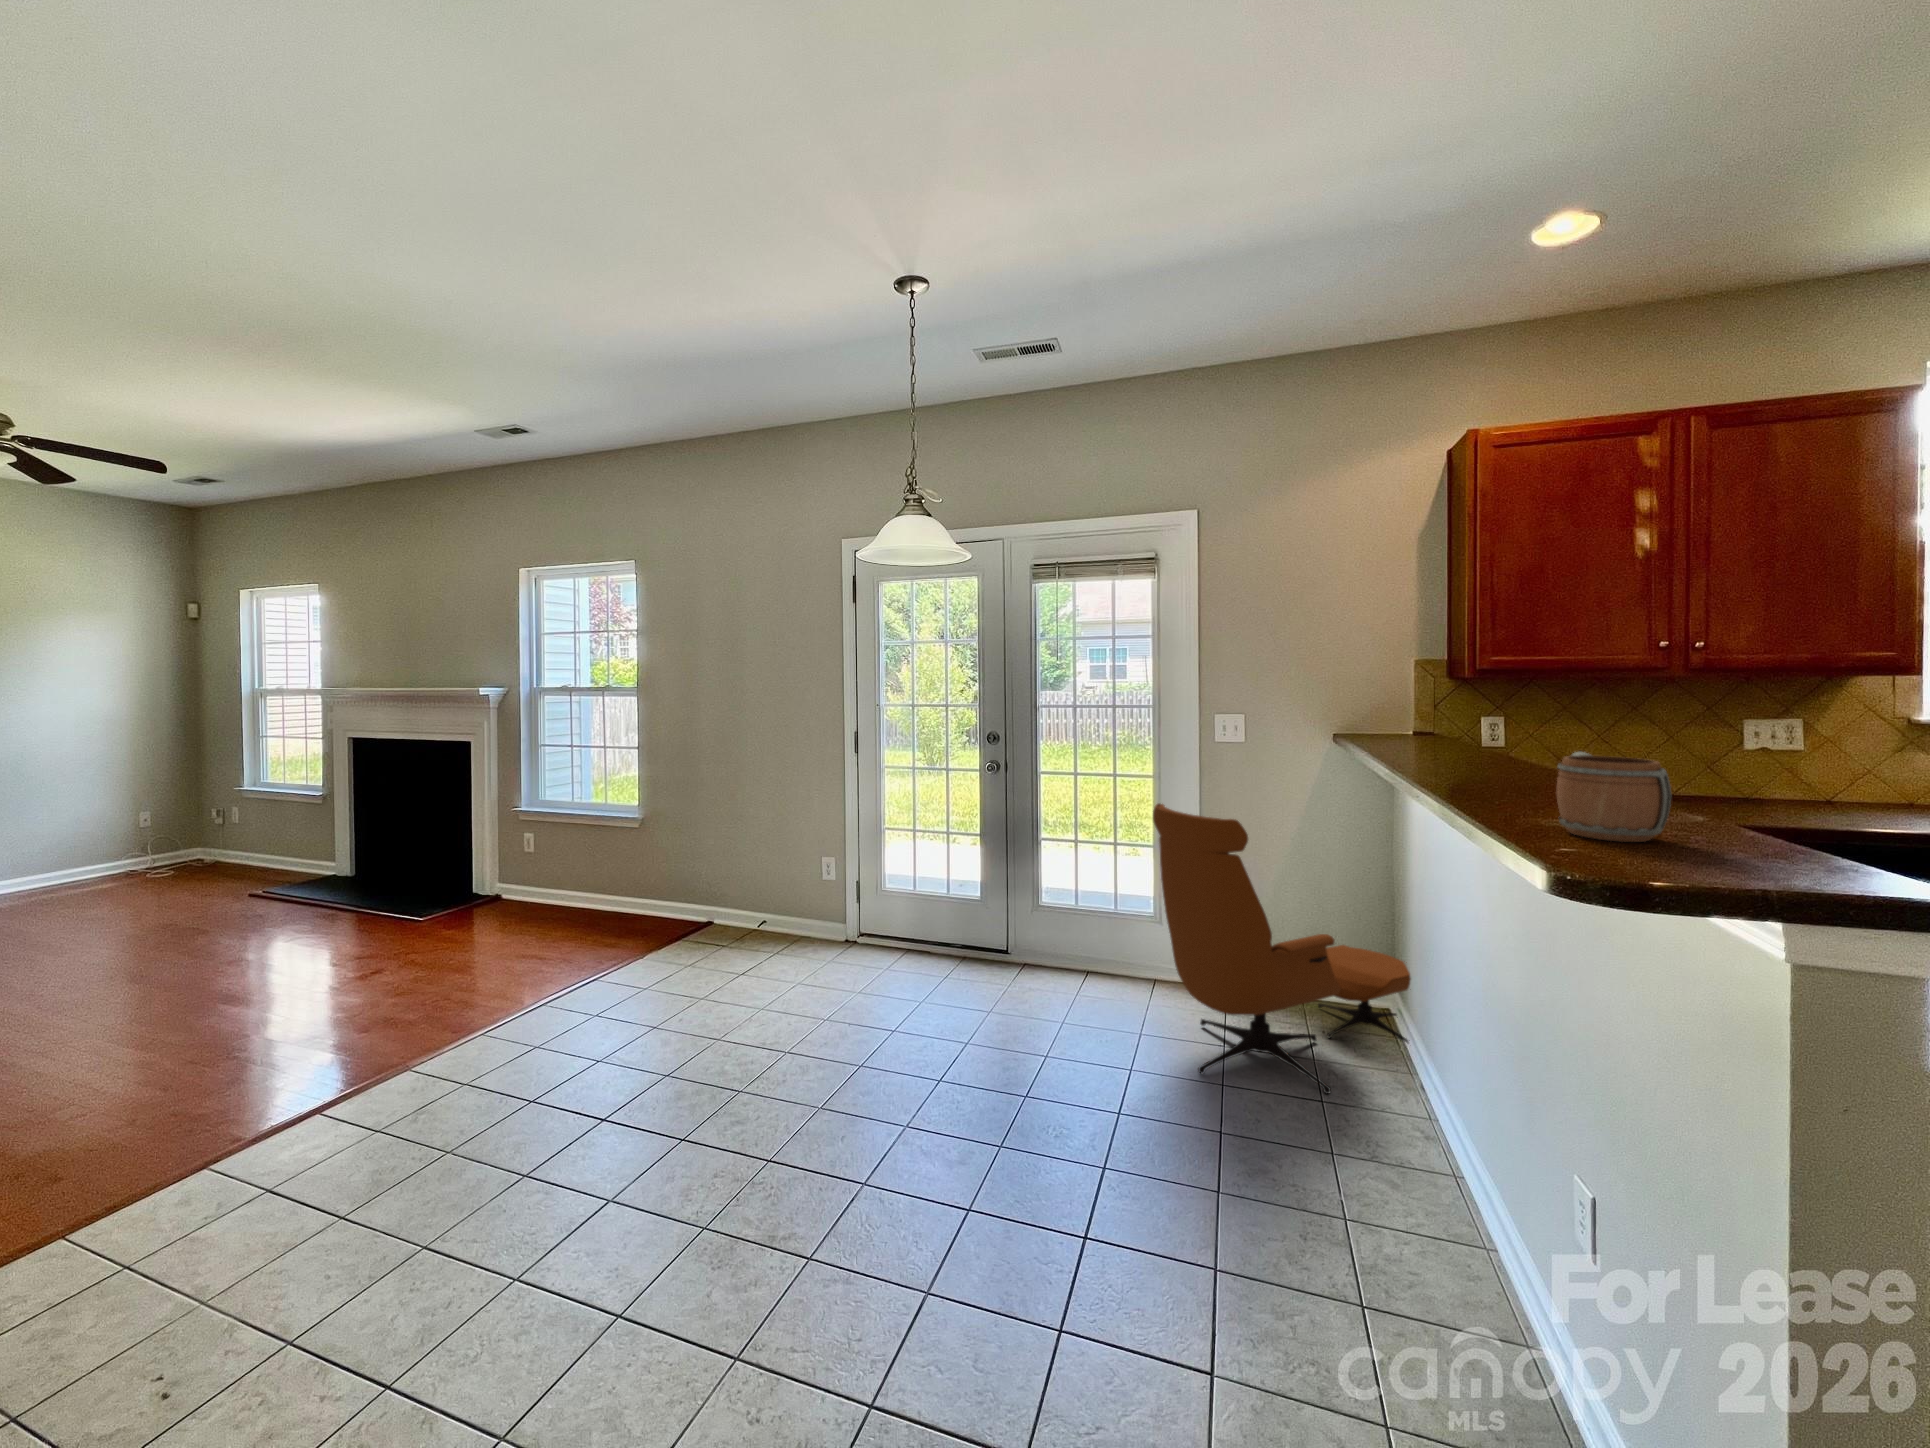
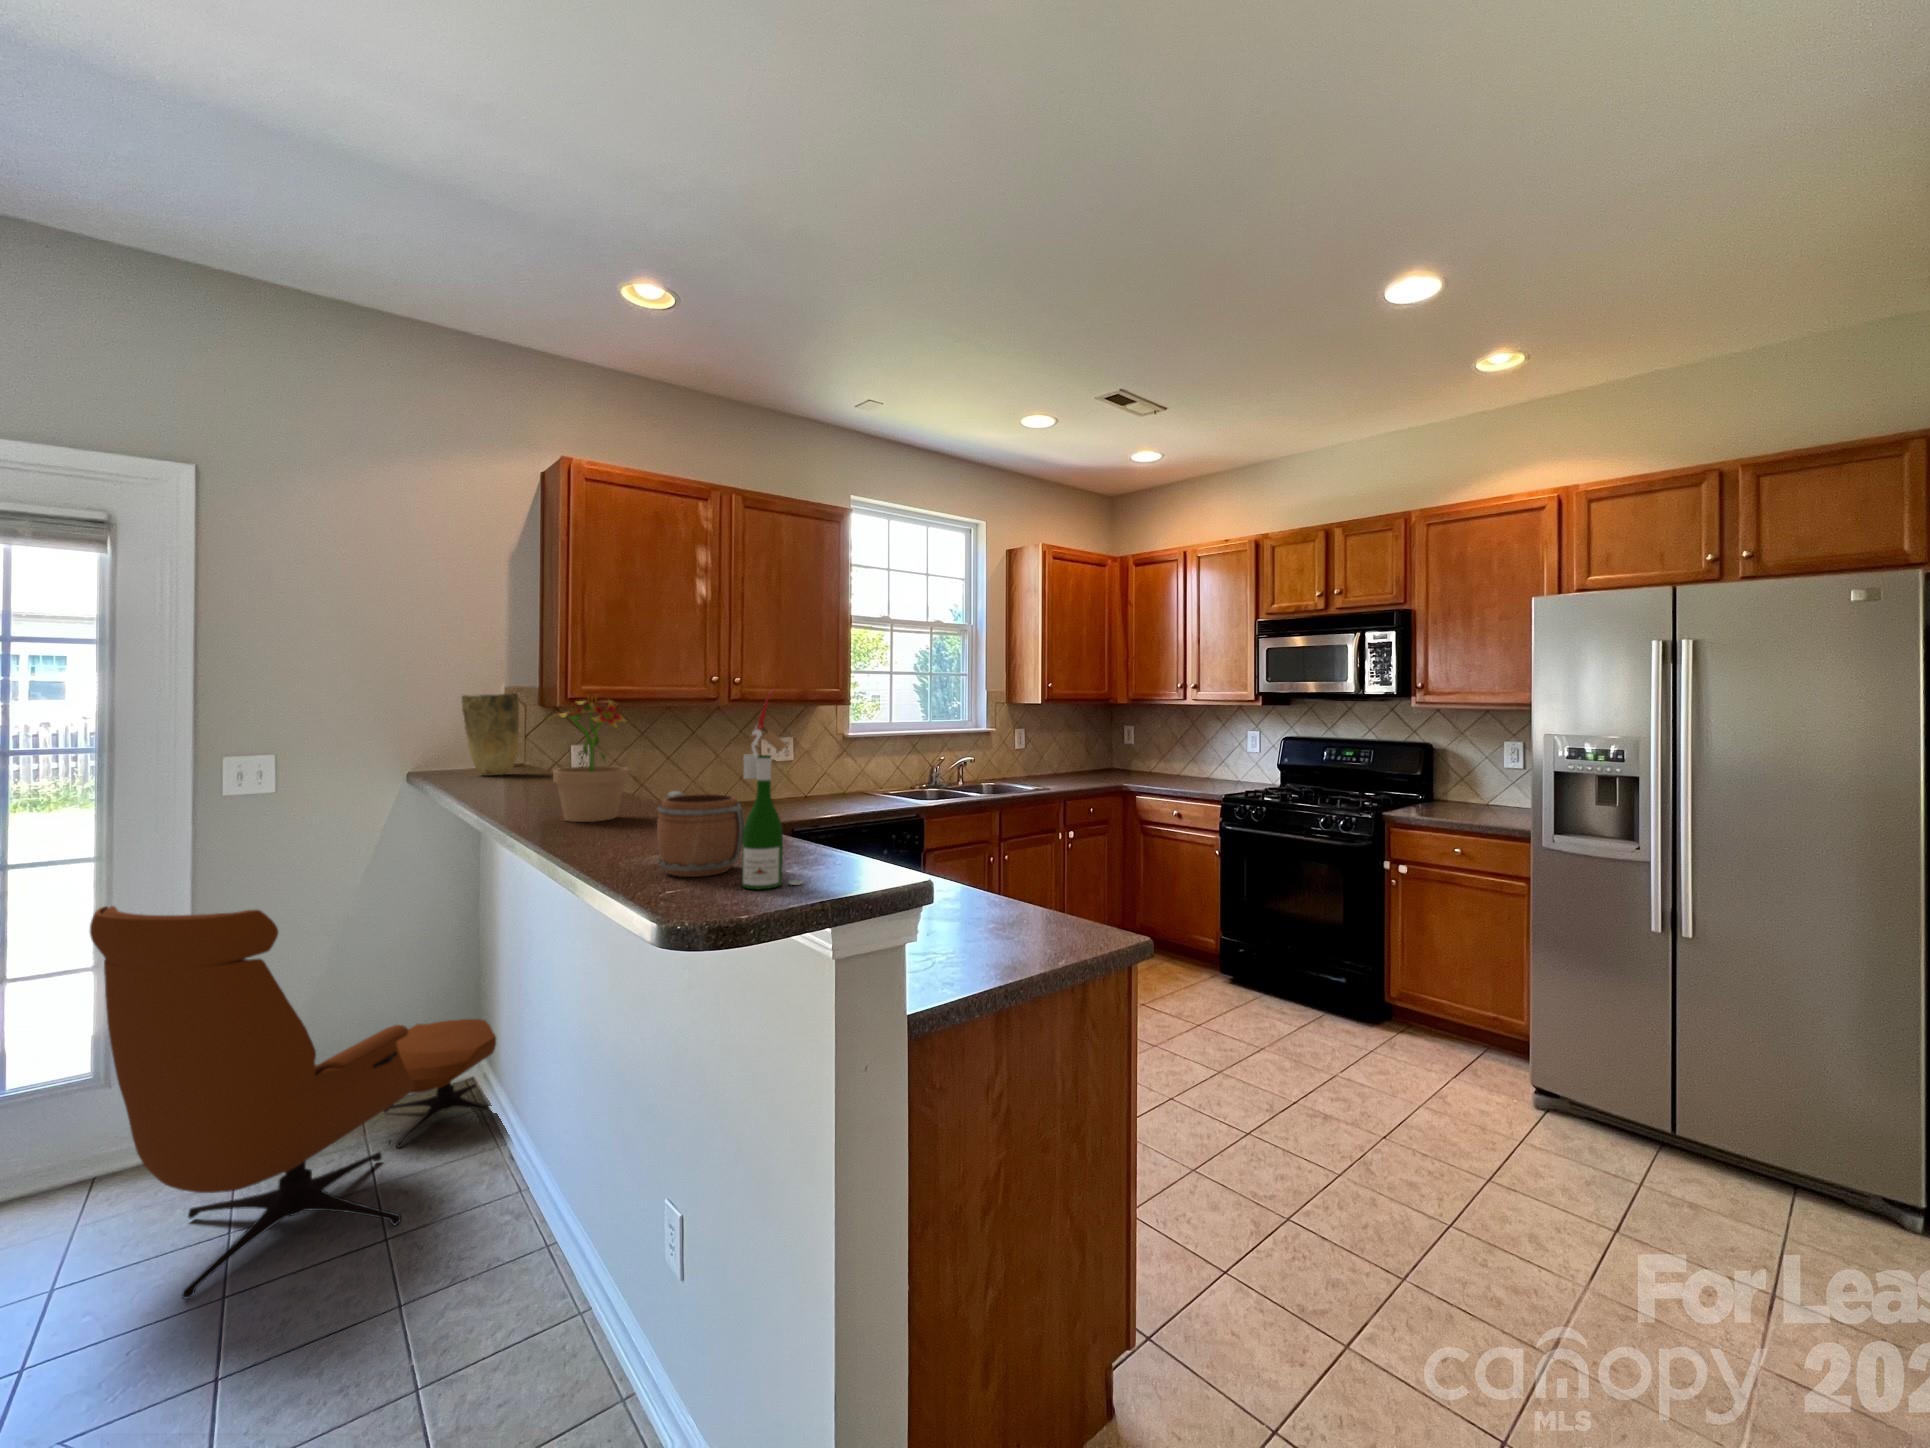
wine bottle: none [1662,636,1755,868] -> present [742,689,802,889]
potted plant: none [1447,655,1536,784] -> present [553,692,629,822]
vase: none [1376,665,1428,741] -> present [462,693,519,776]

